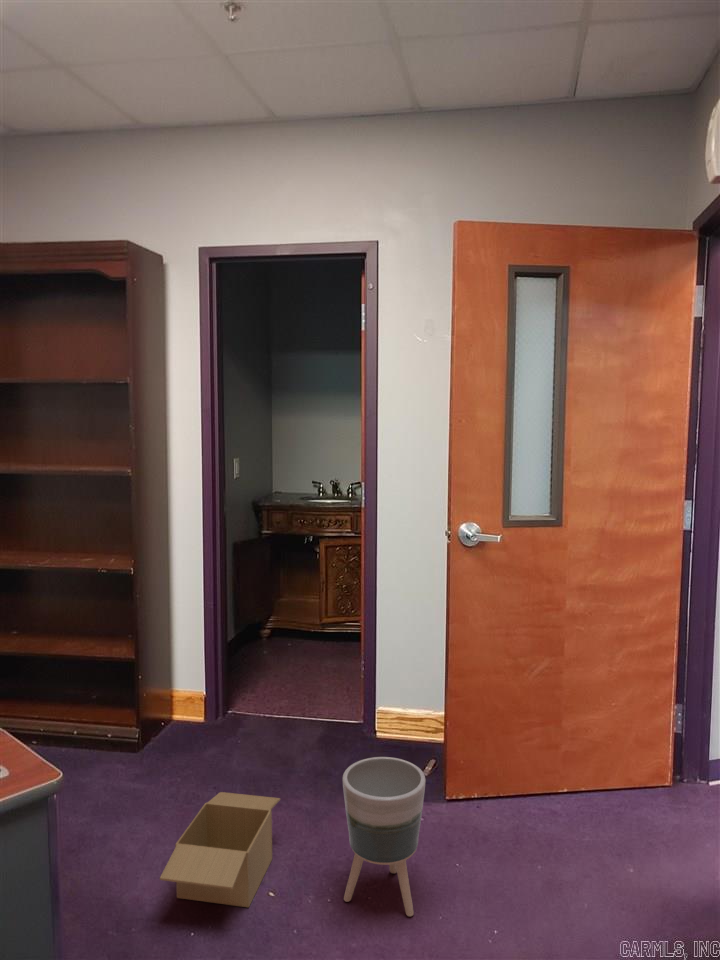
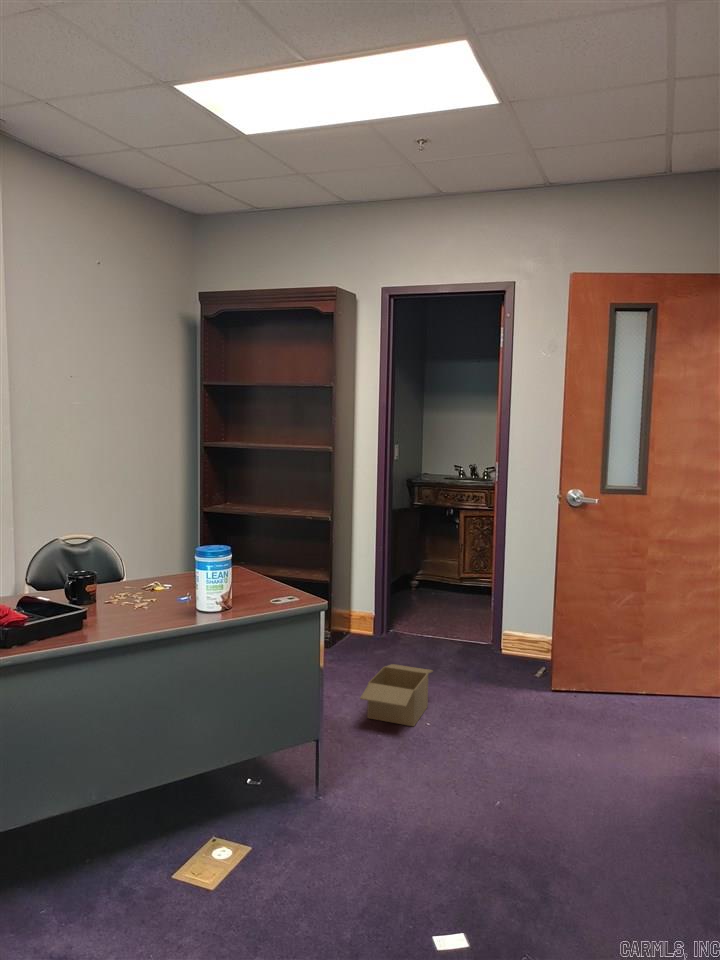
planter: present [342,757,426,916] -> none [476,641,534,741]

